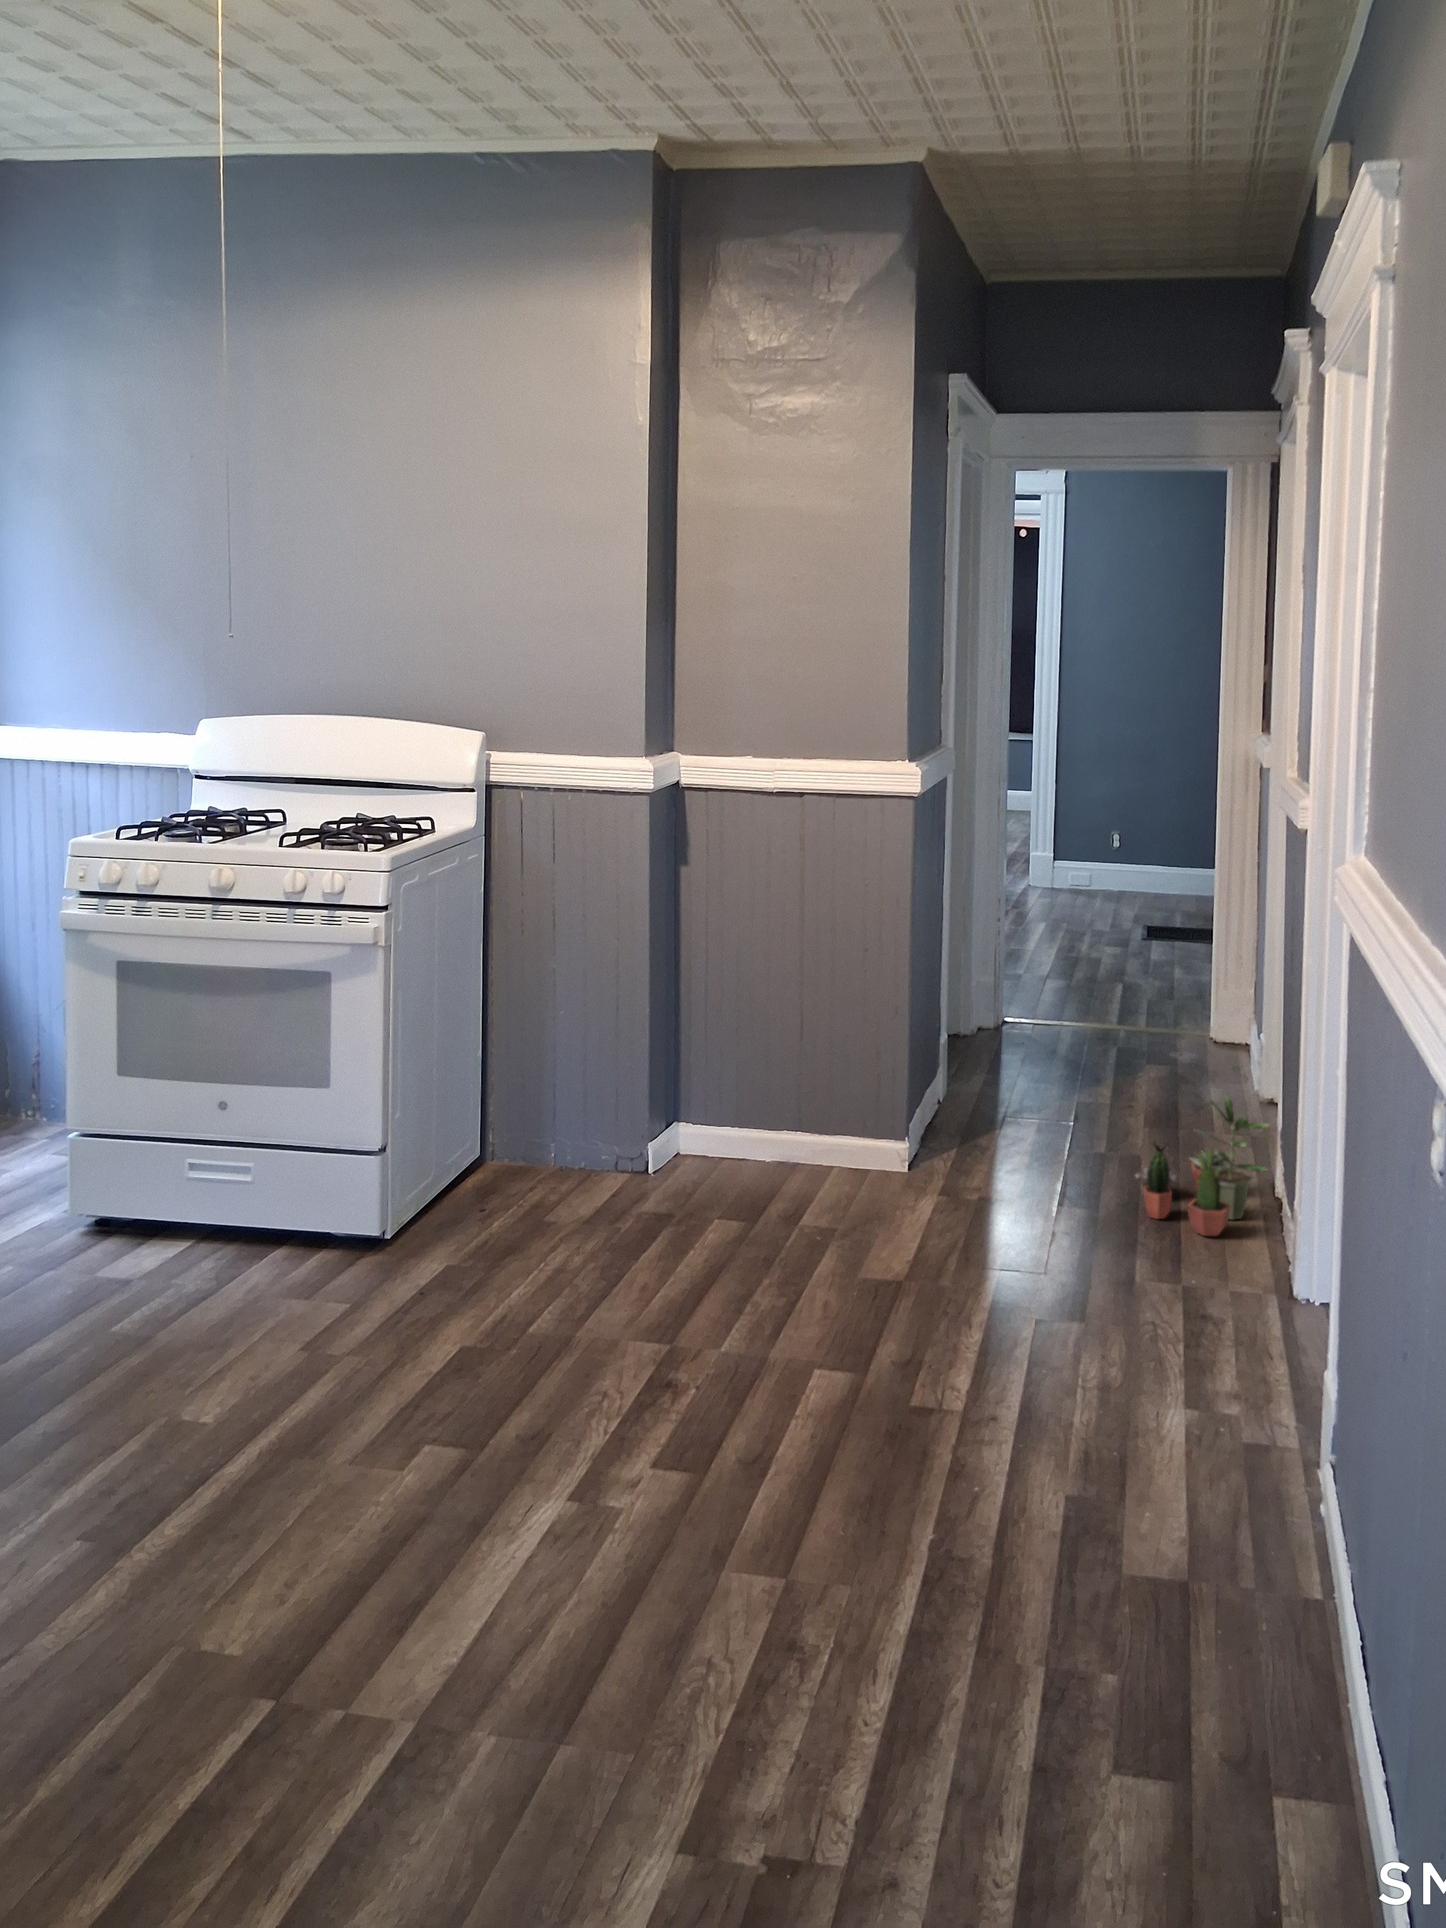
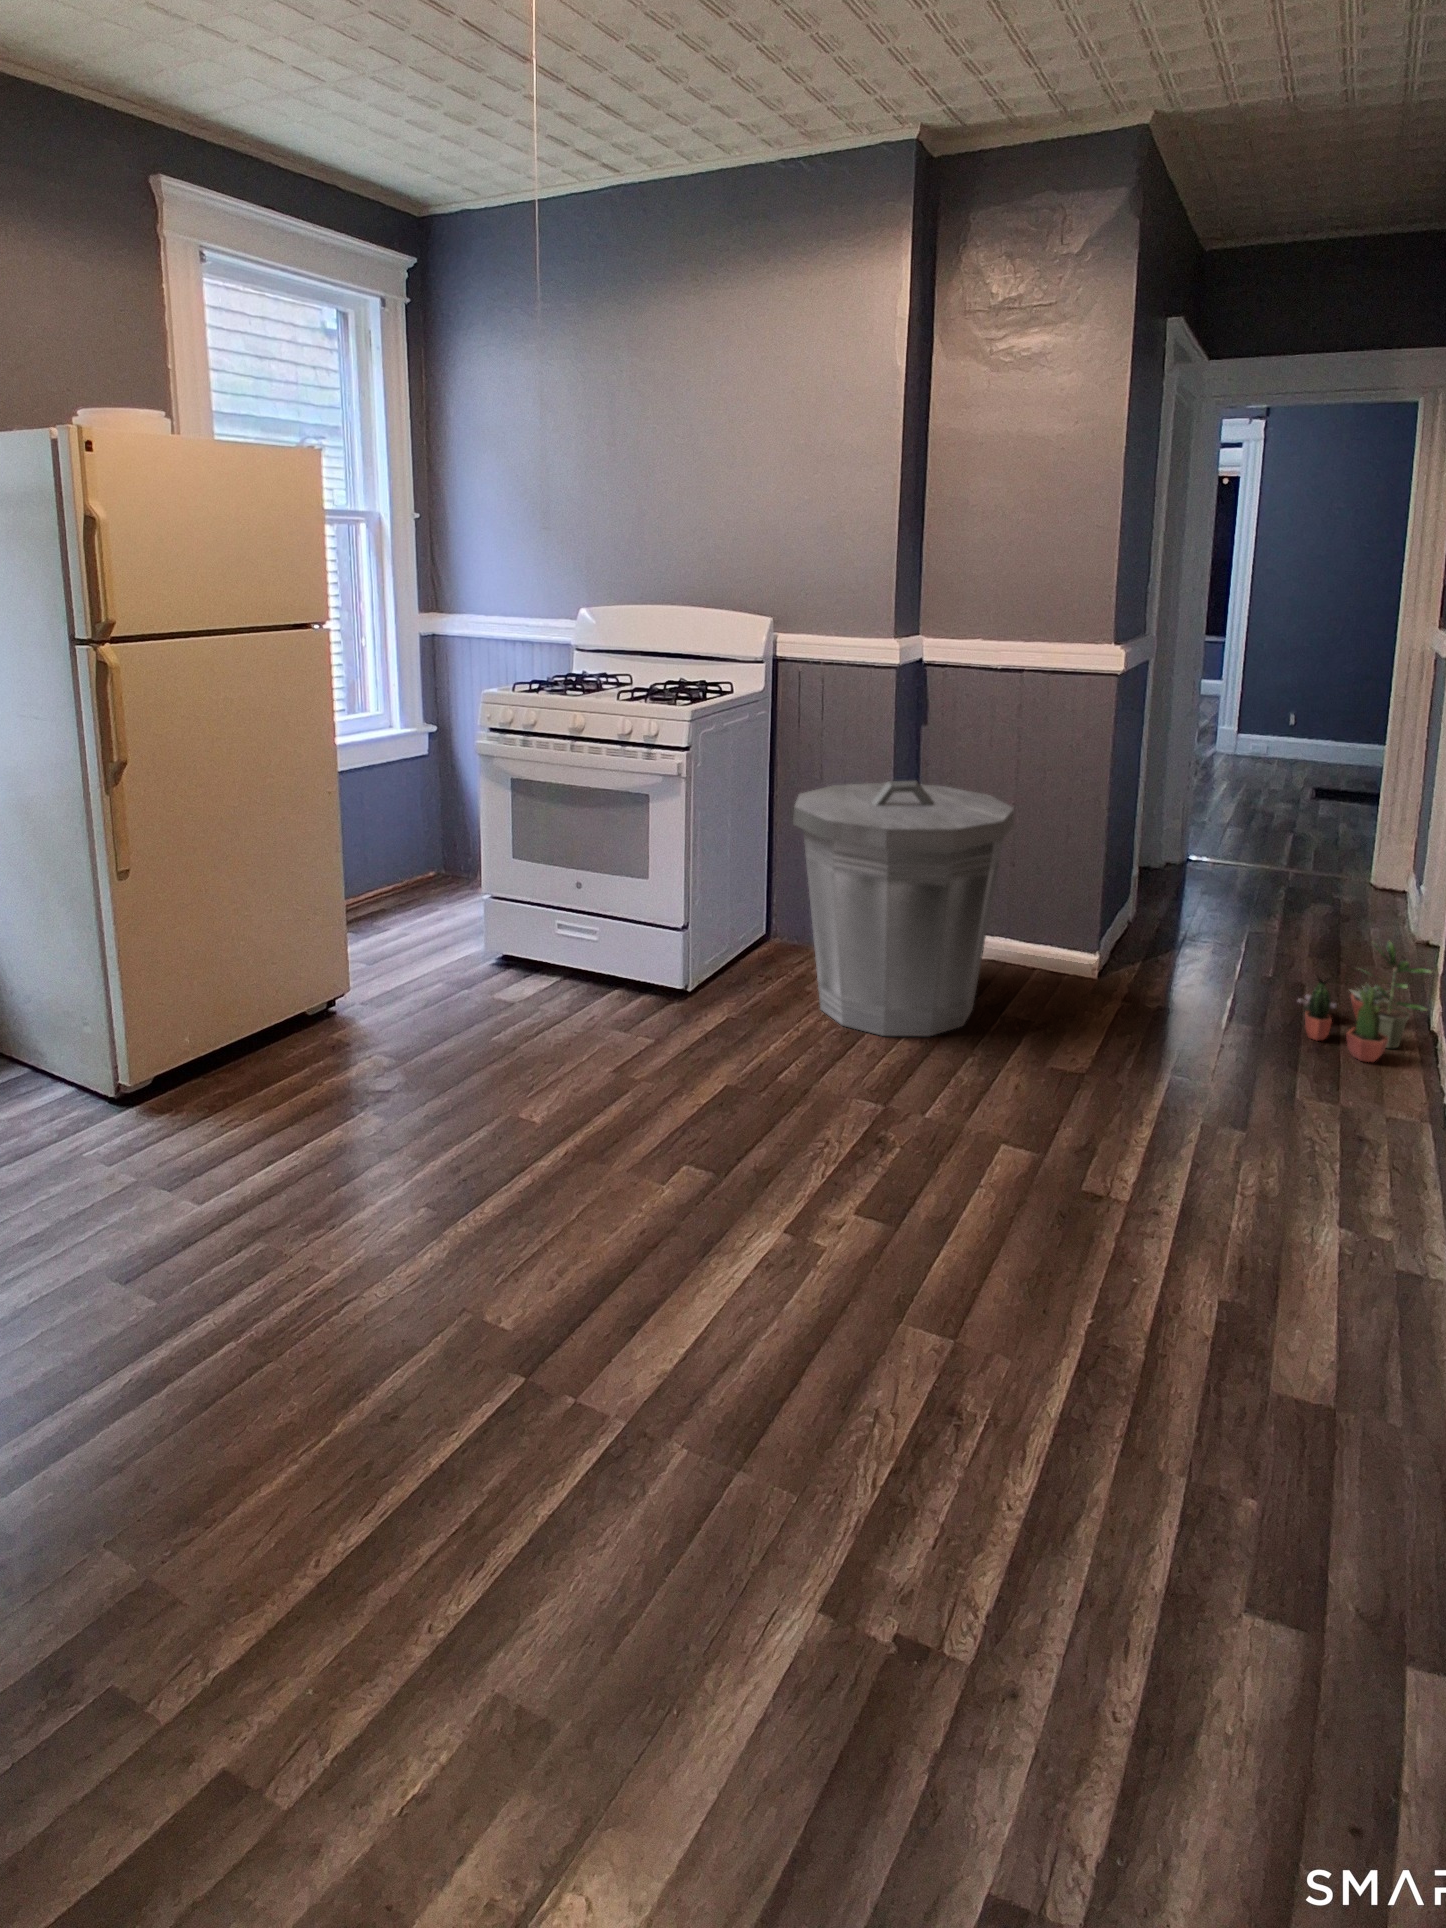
trash can: none [529,935,806,1267] -> present [793,781,1014,1036]

